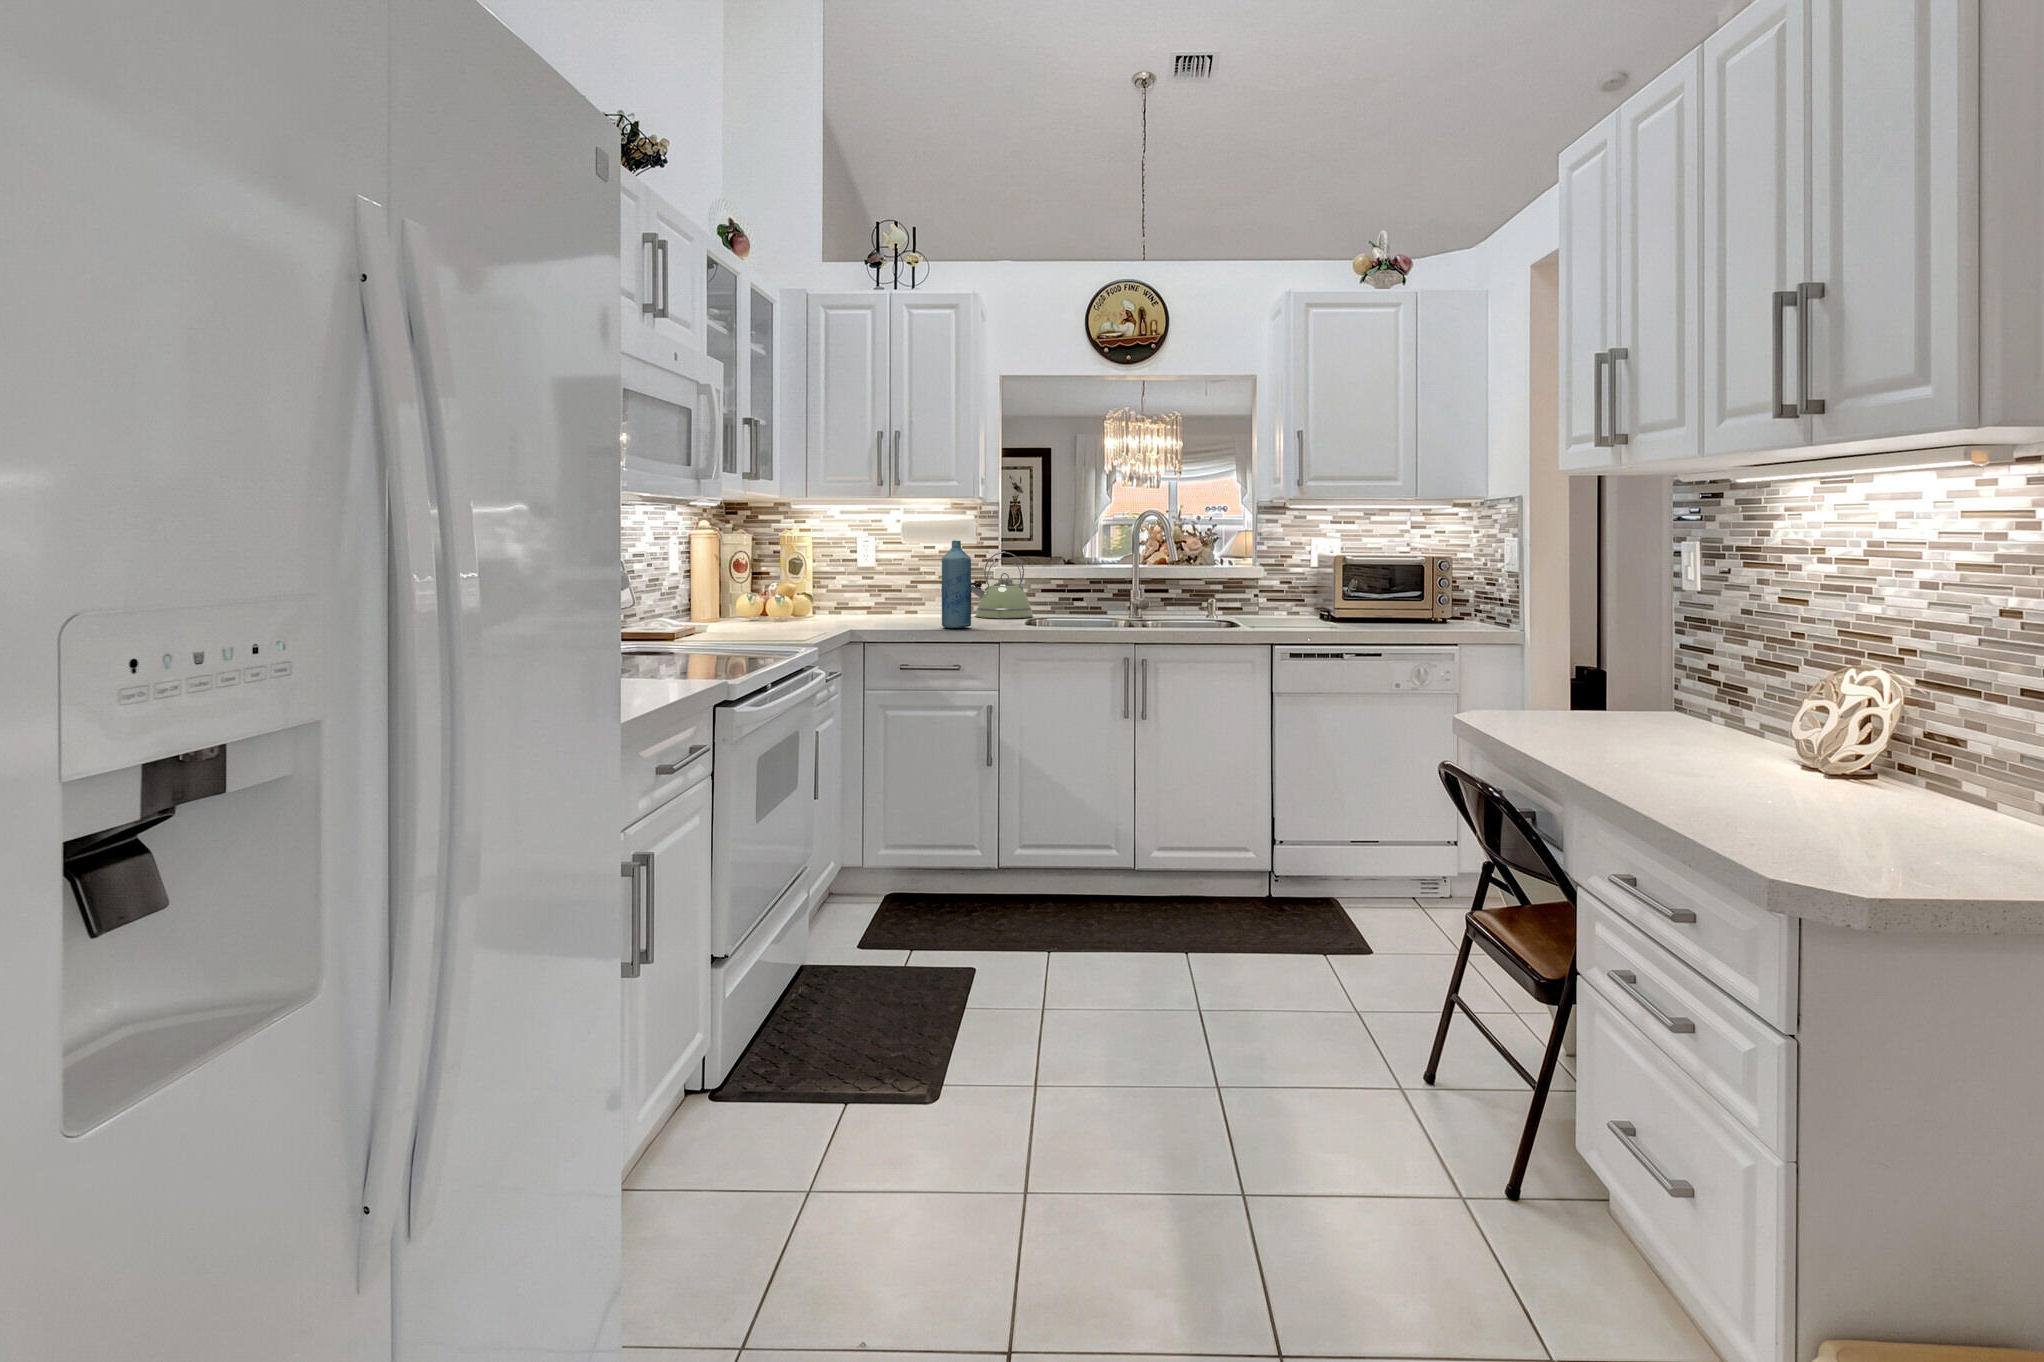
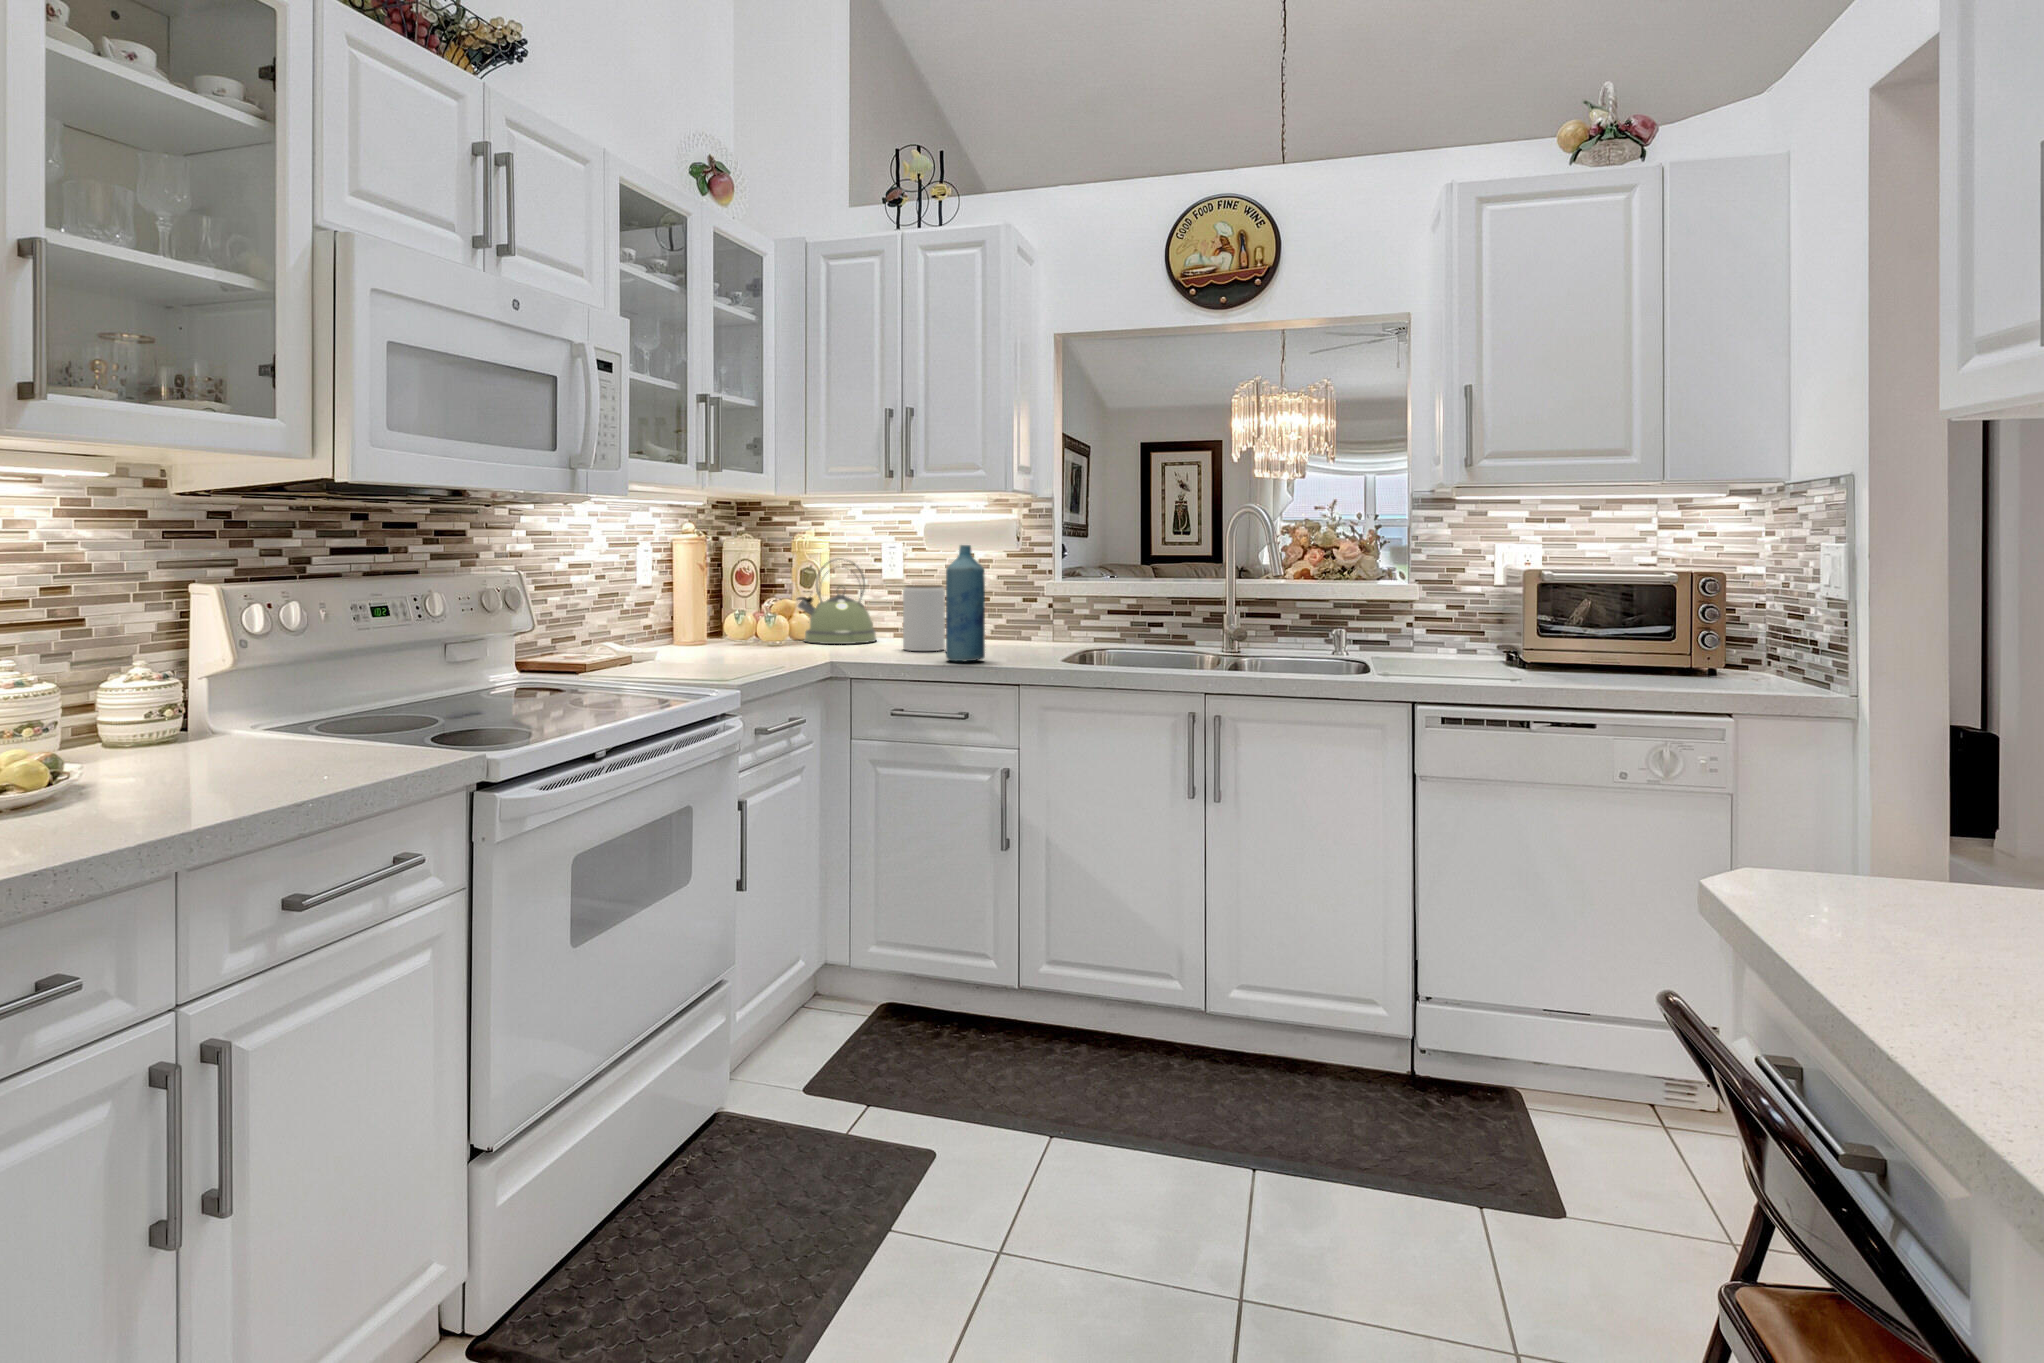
kettle: present [971,552,1033,618] -> present [797,558,876,644]
jar: none [894,572,926,623] -> present [903,585,945,651]

